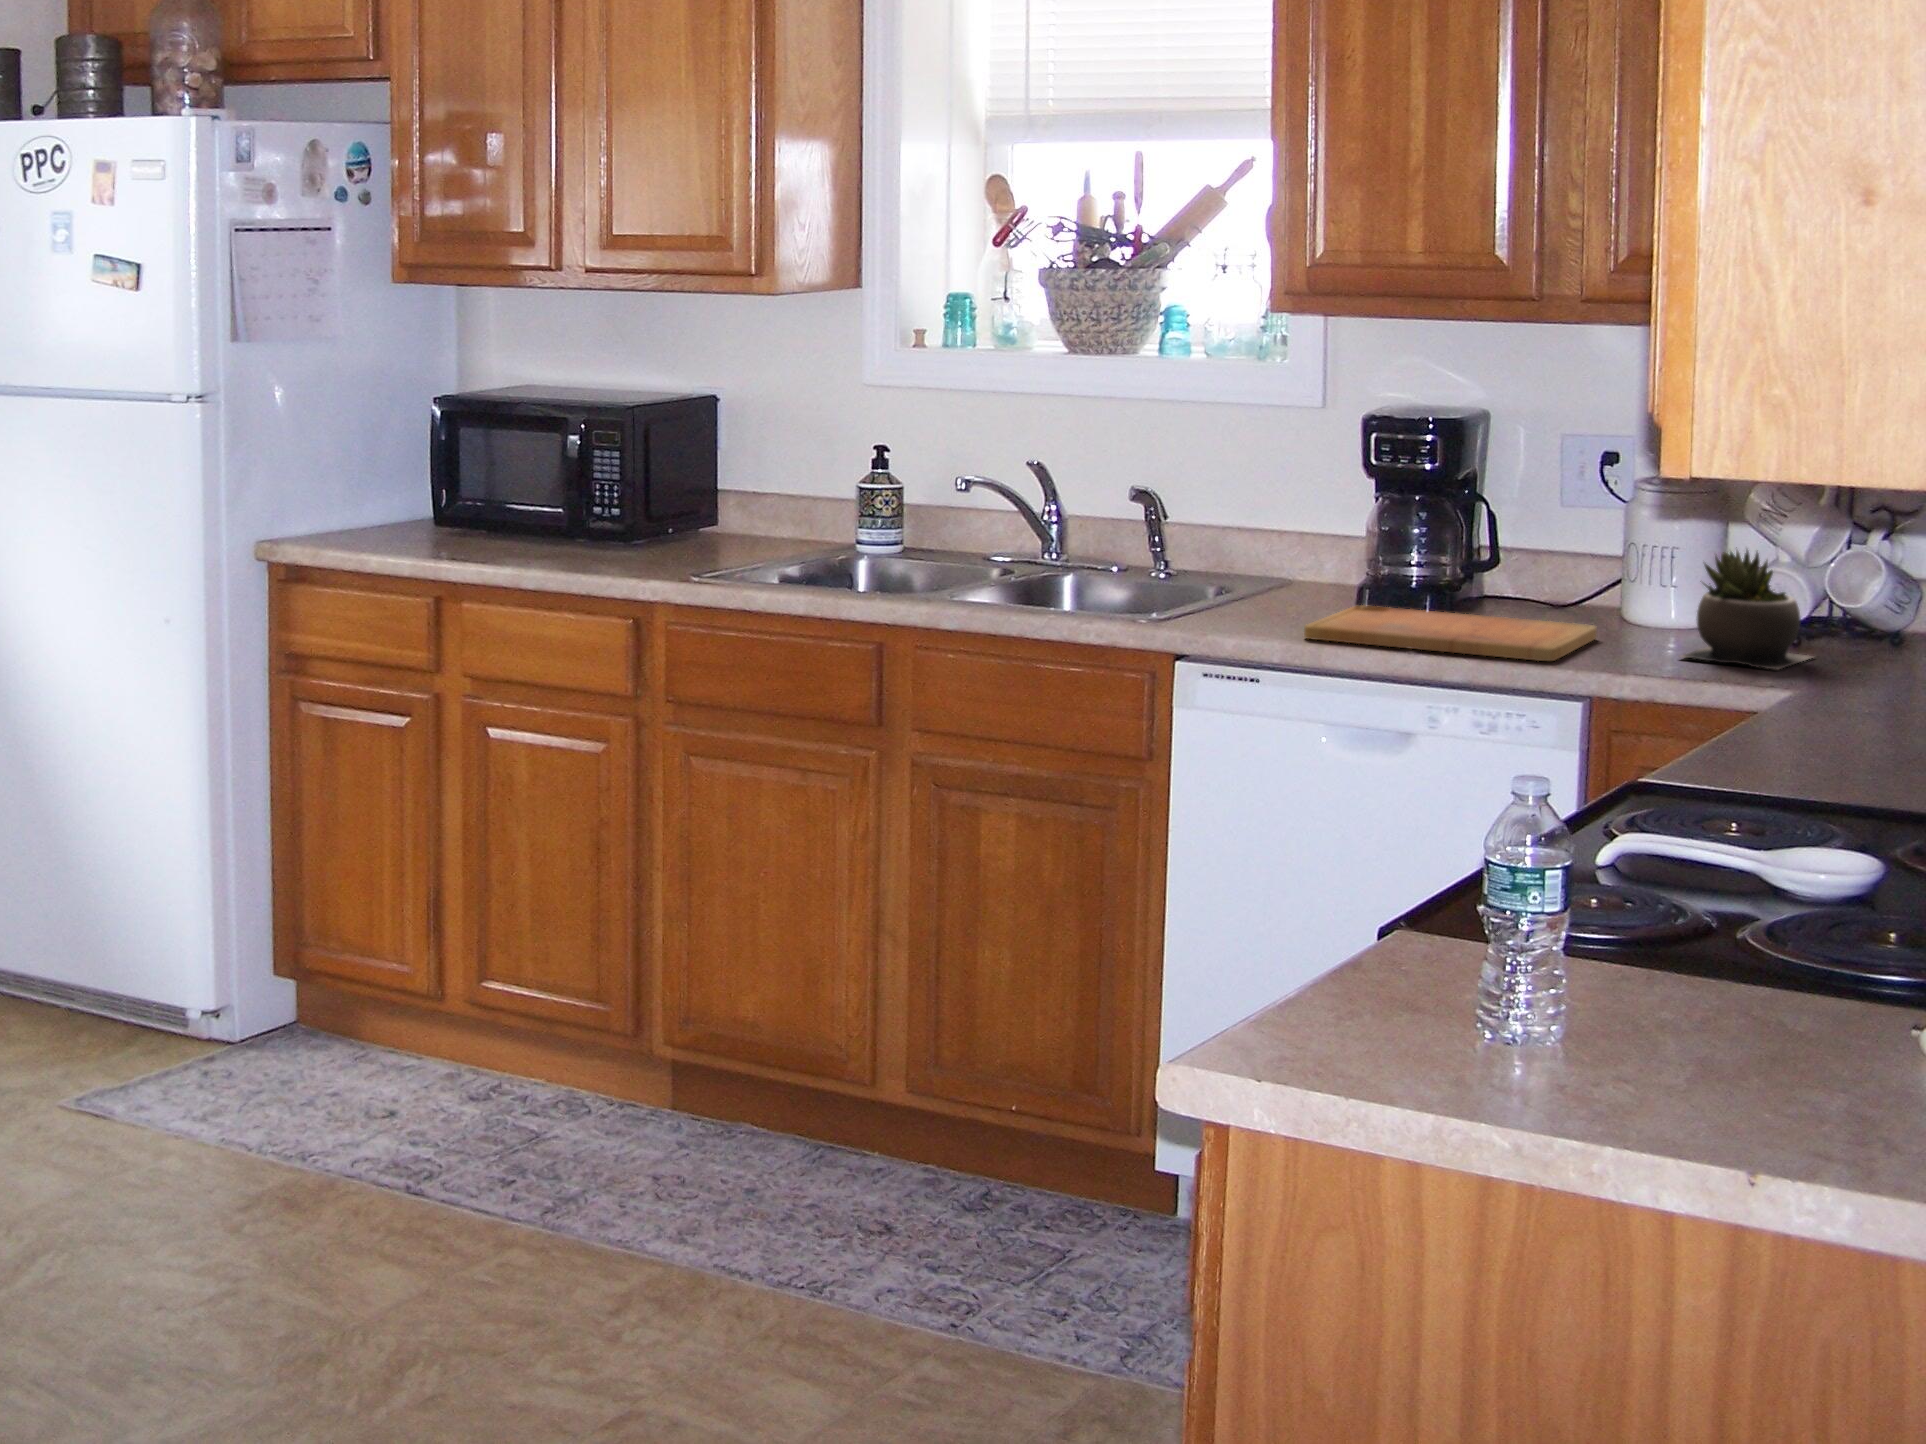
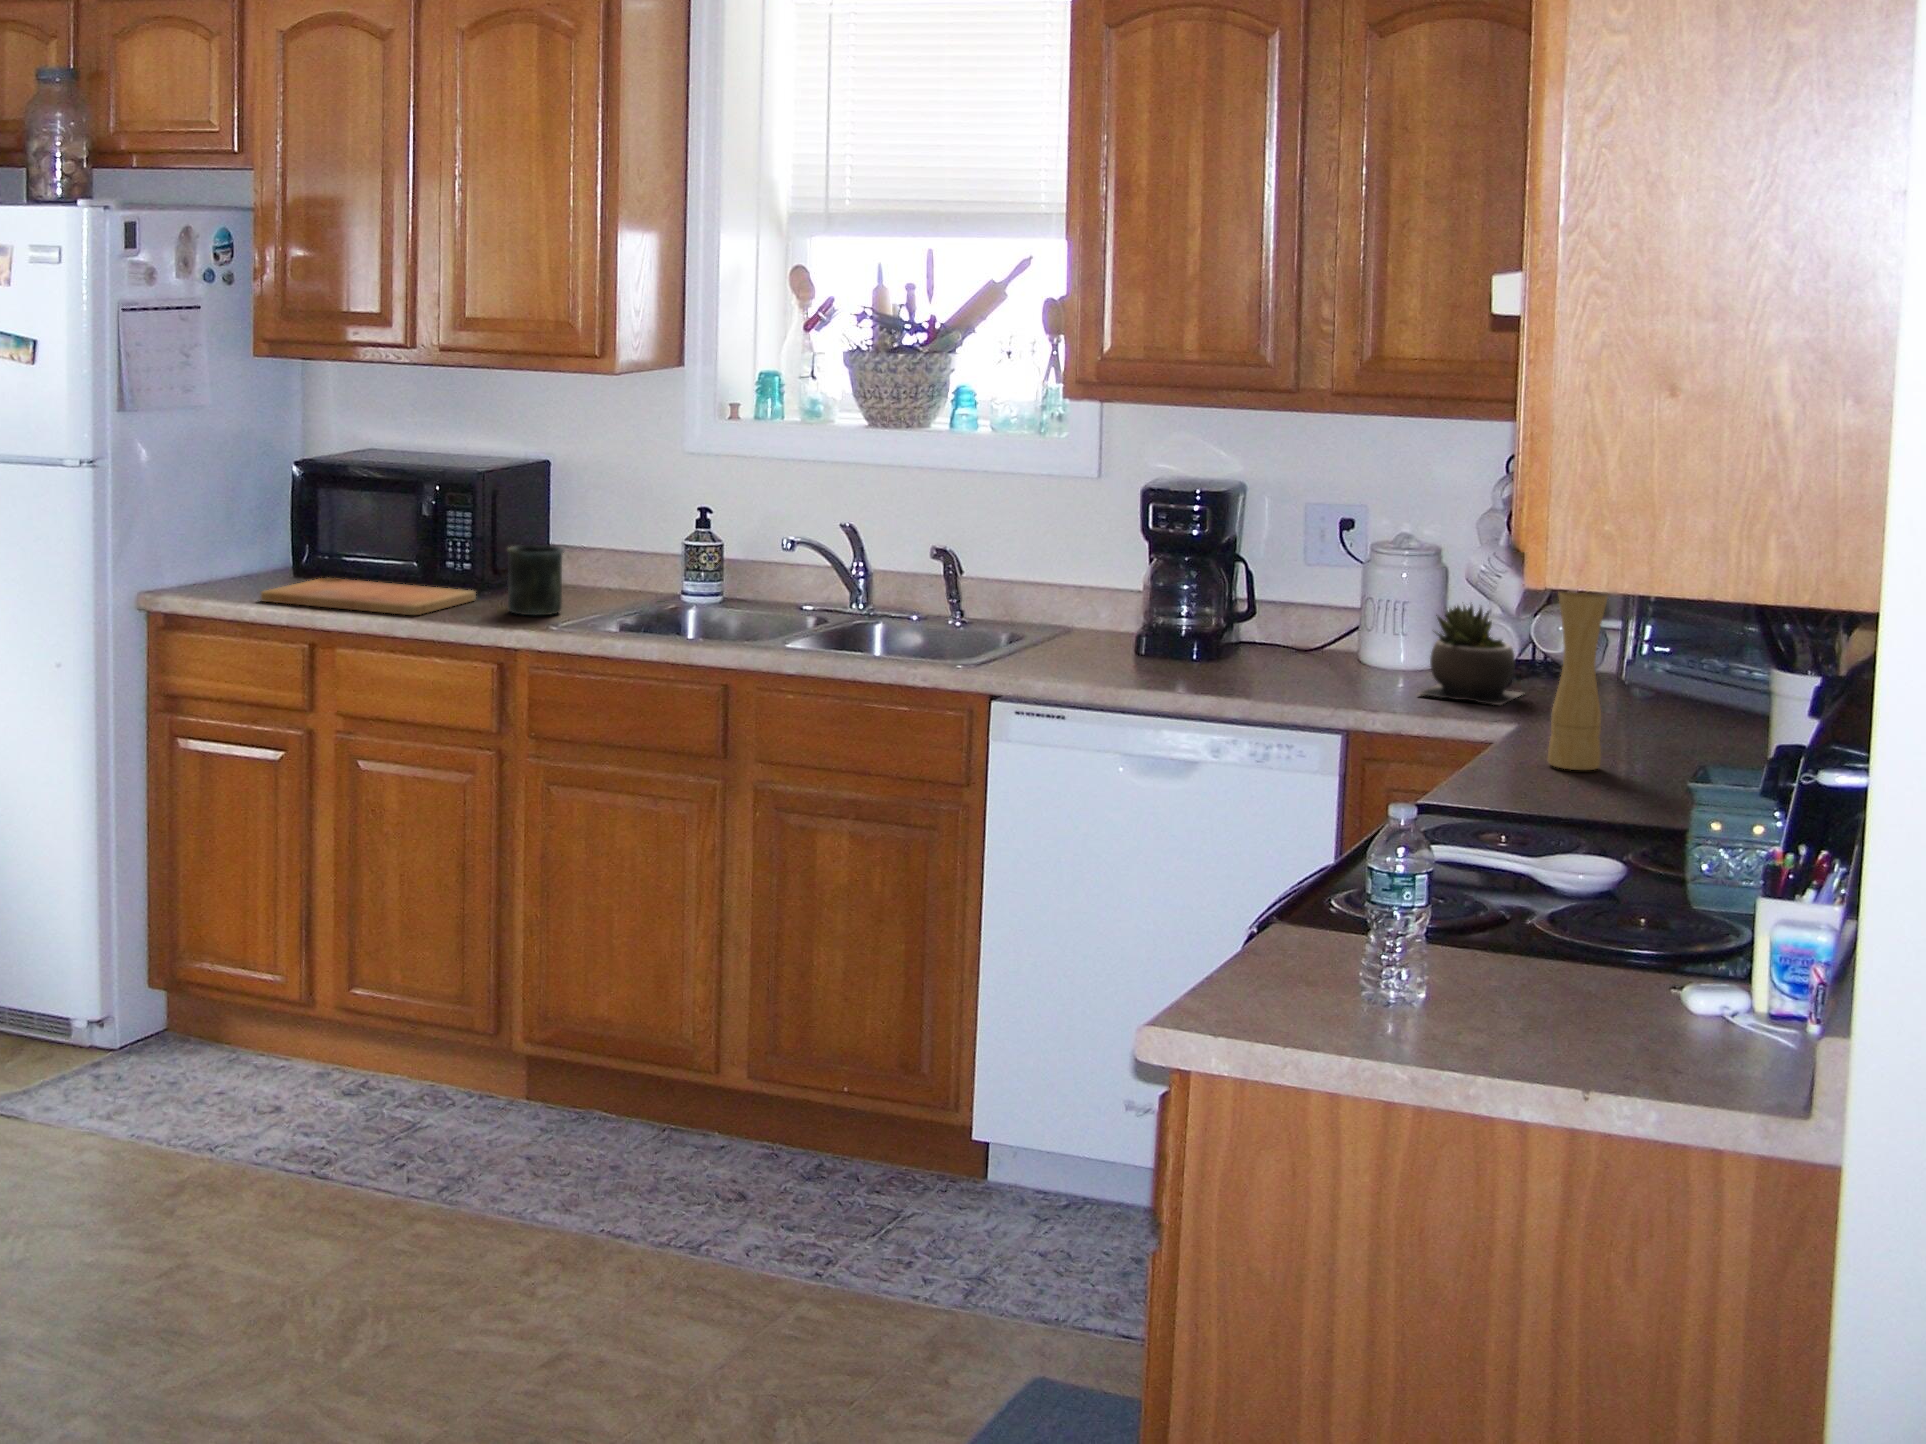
pepper mill: none [1805,481,1883,742] -> present [1548,592,1608,770]
mug: none [649,489,714,567] -> present [507,545,564,615]
cutting board: present [1304,605,1597,661] -> present [261,578,476,615]

